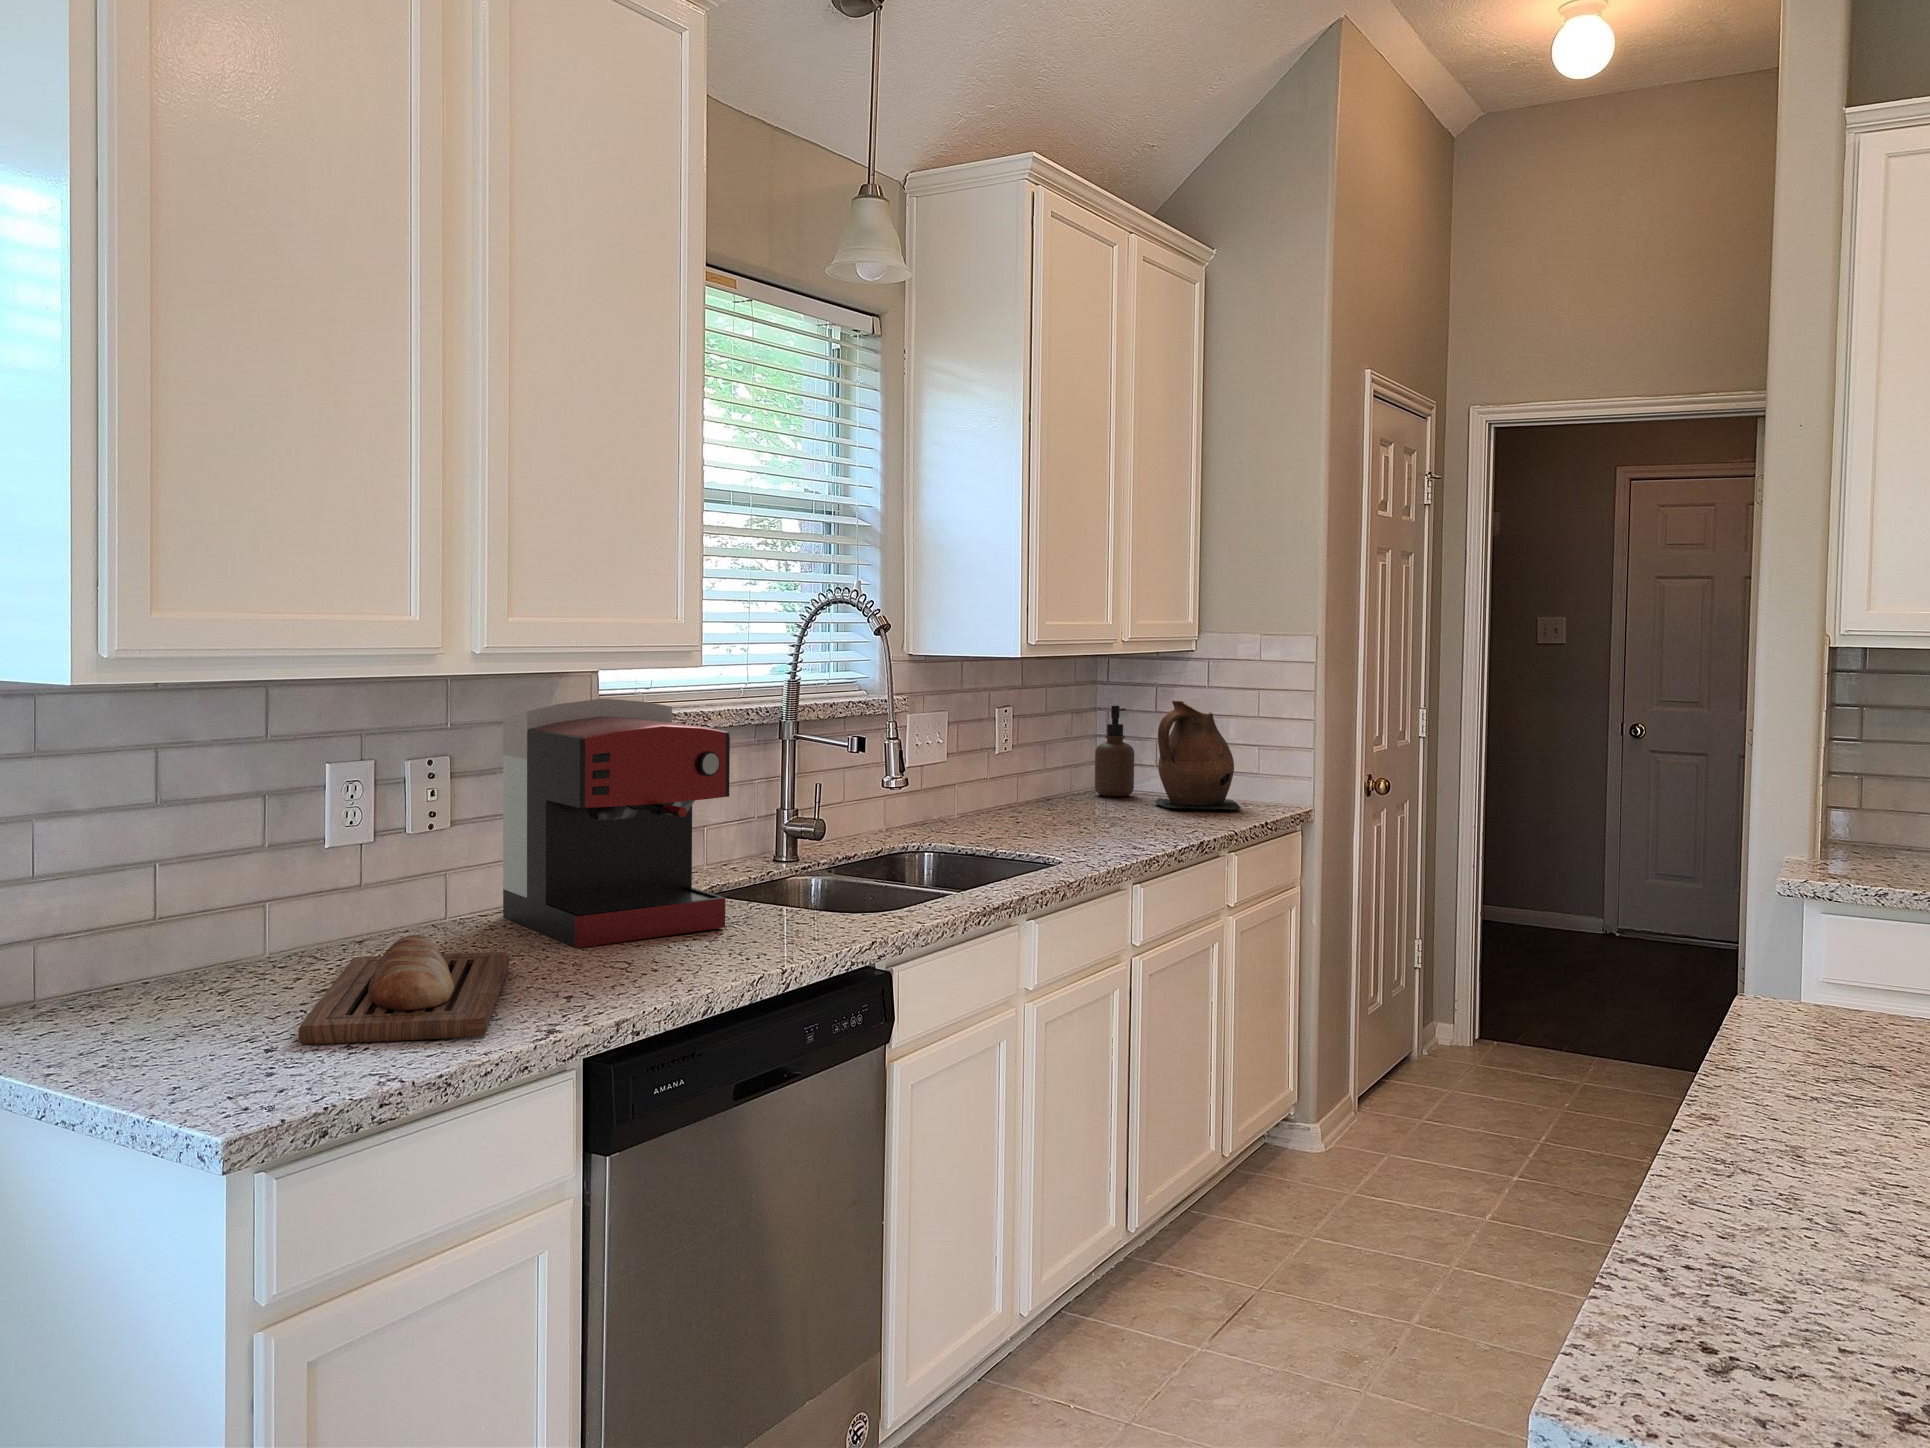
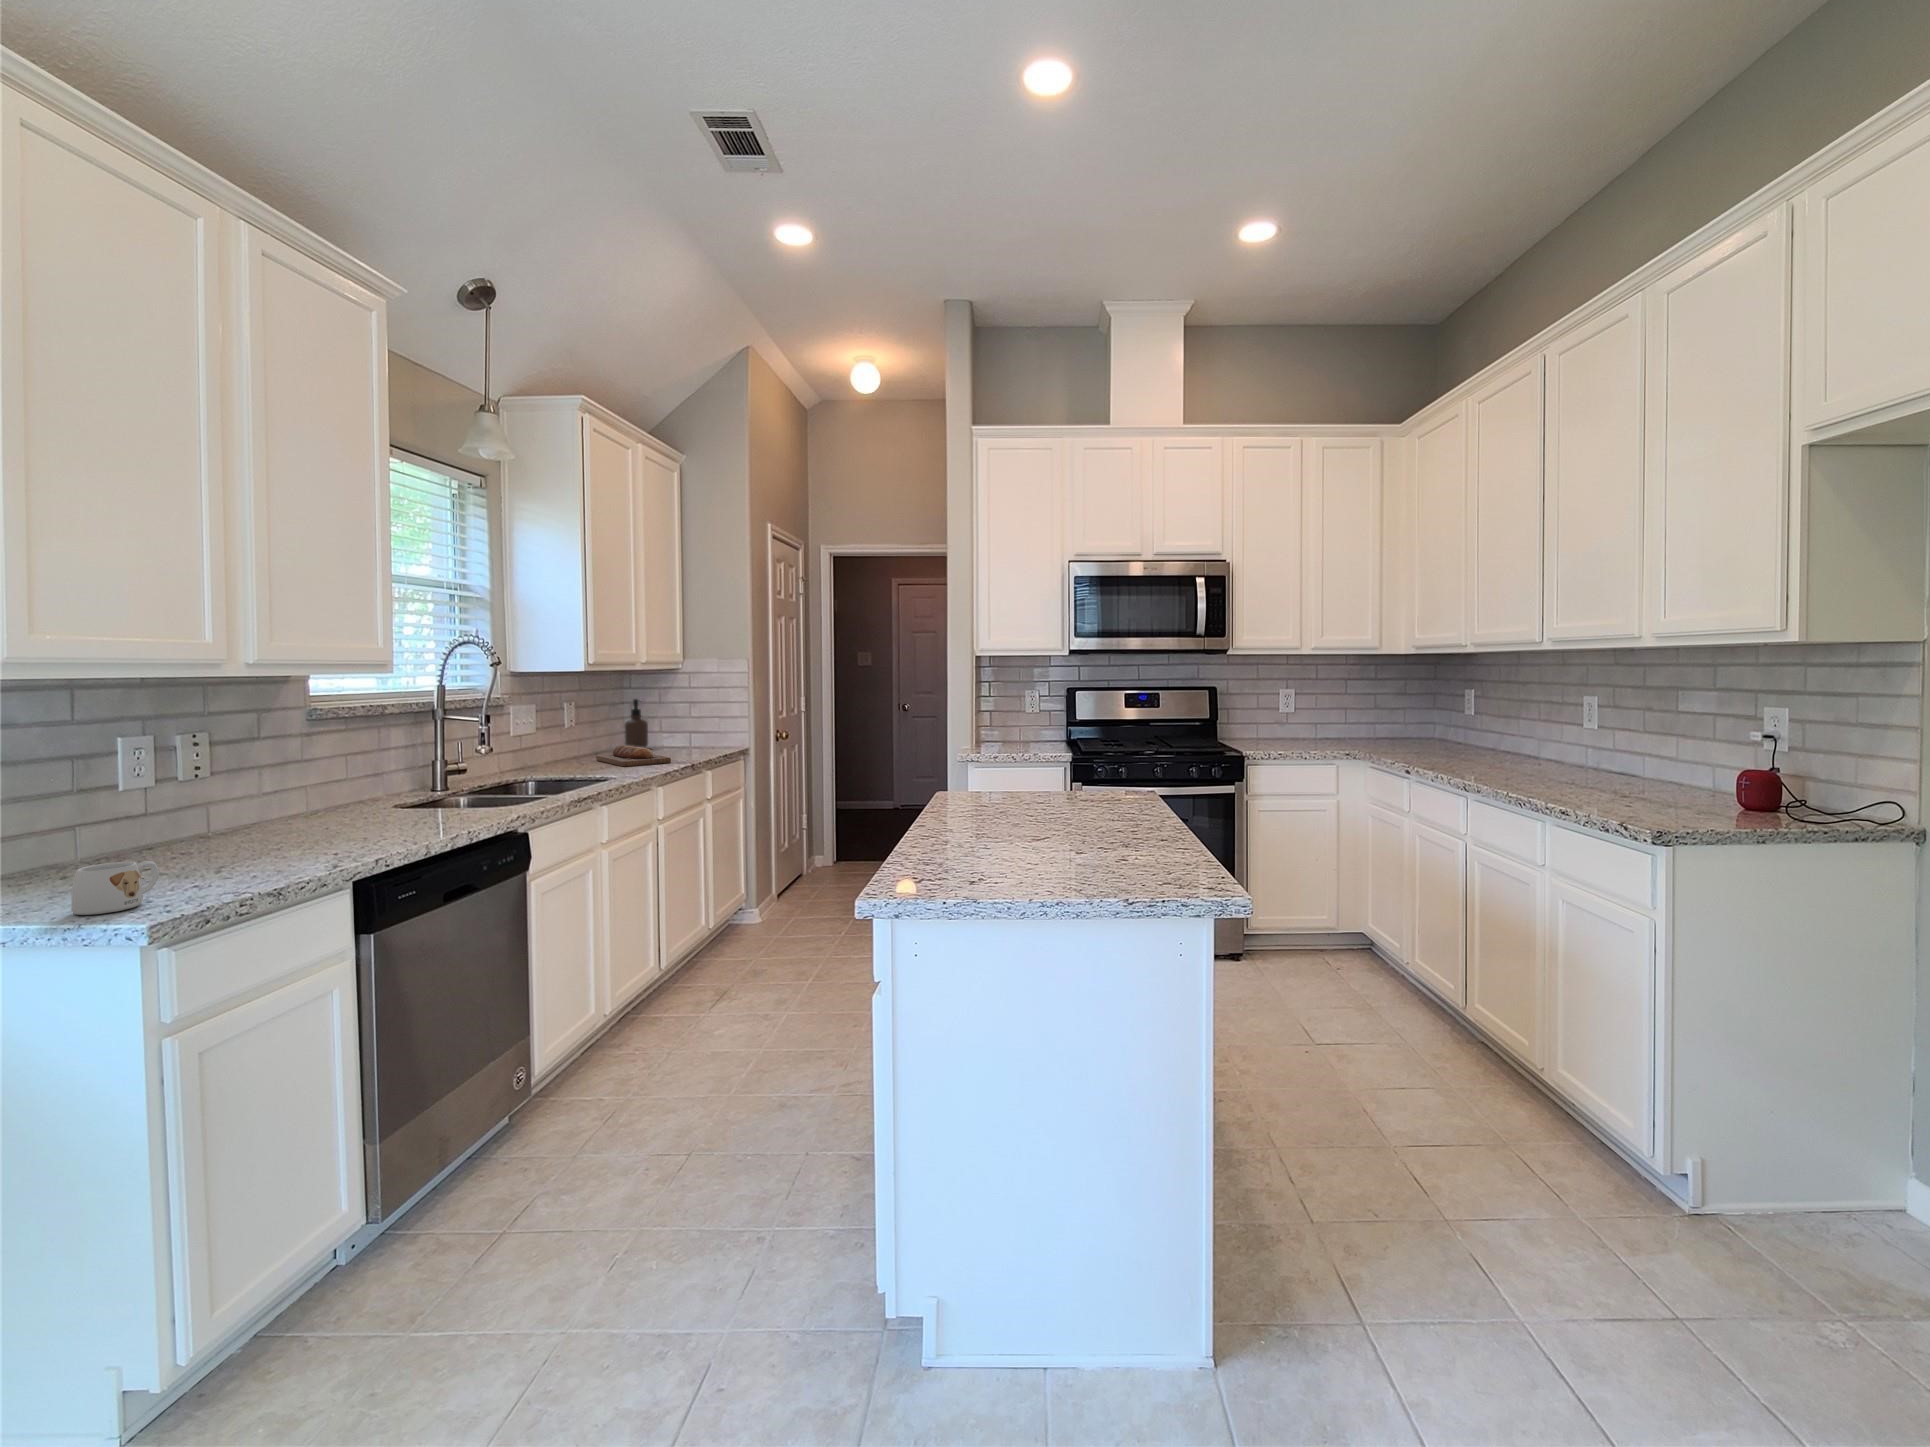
coffee maker: present [503,699,730,948] -> none [249,692,420,835]
ceramic pitcher: present [1154,700,1241,811] -> none [659,694,711,751]
bread loaf: present [299,935,509,1044] -> present [596,745,671,766]
mug: none [163,1002,286,1093] -> present [71,861,159,915]

